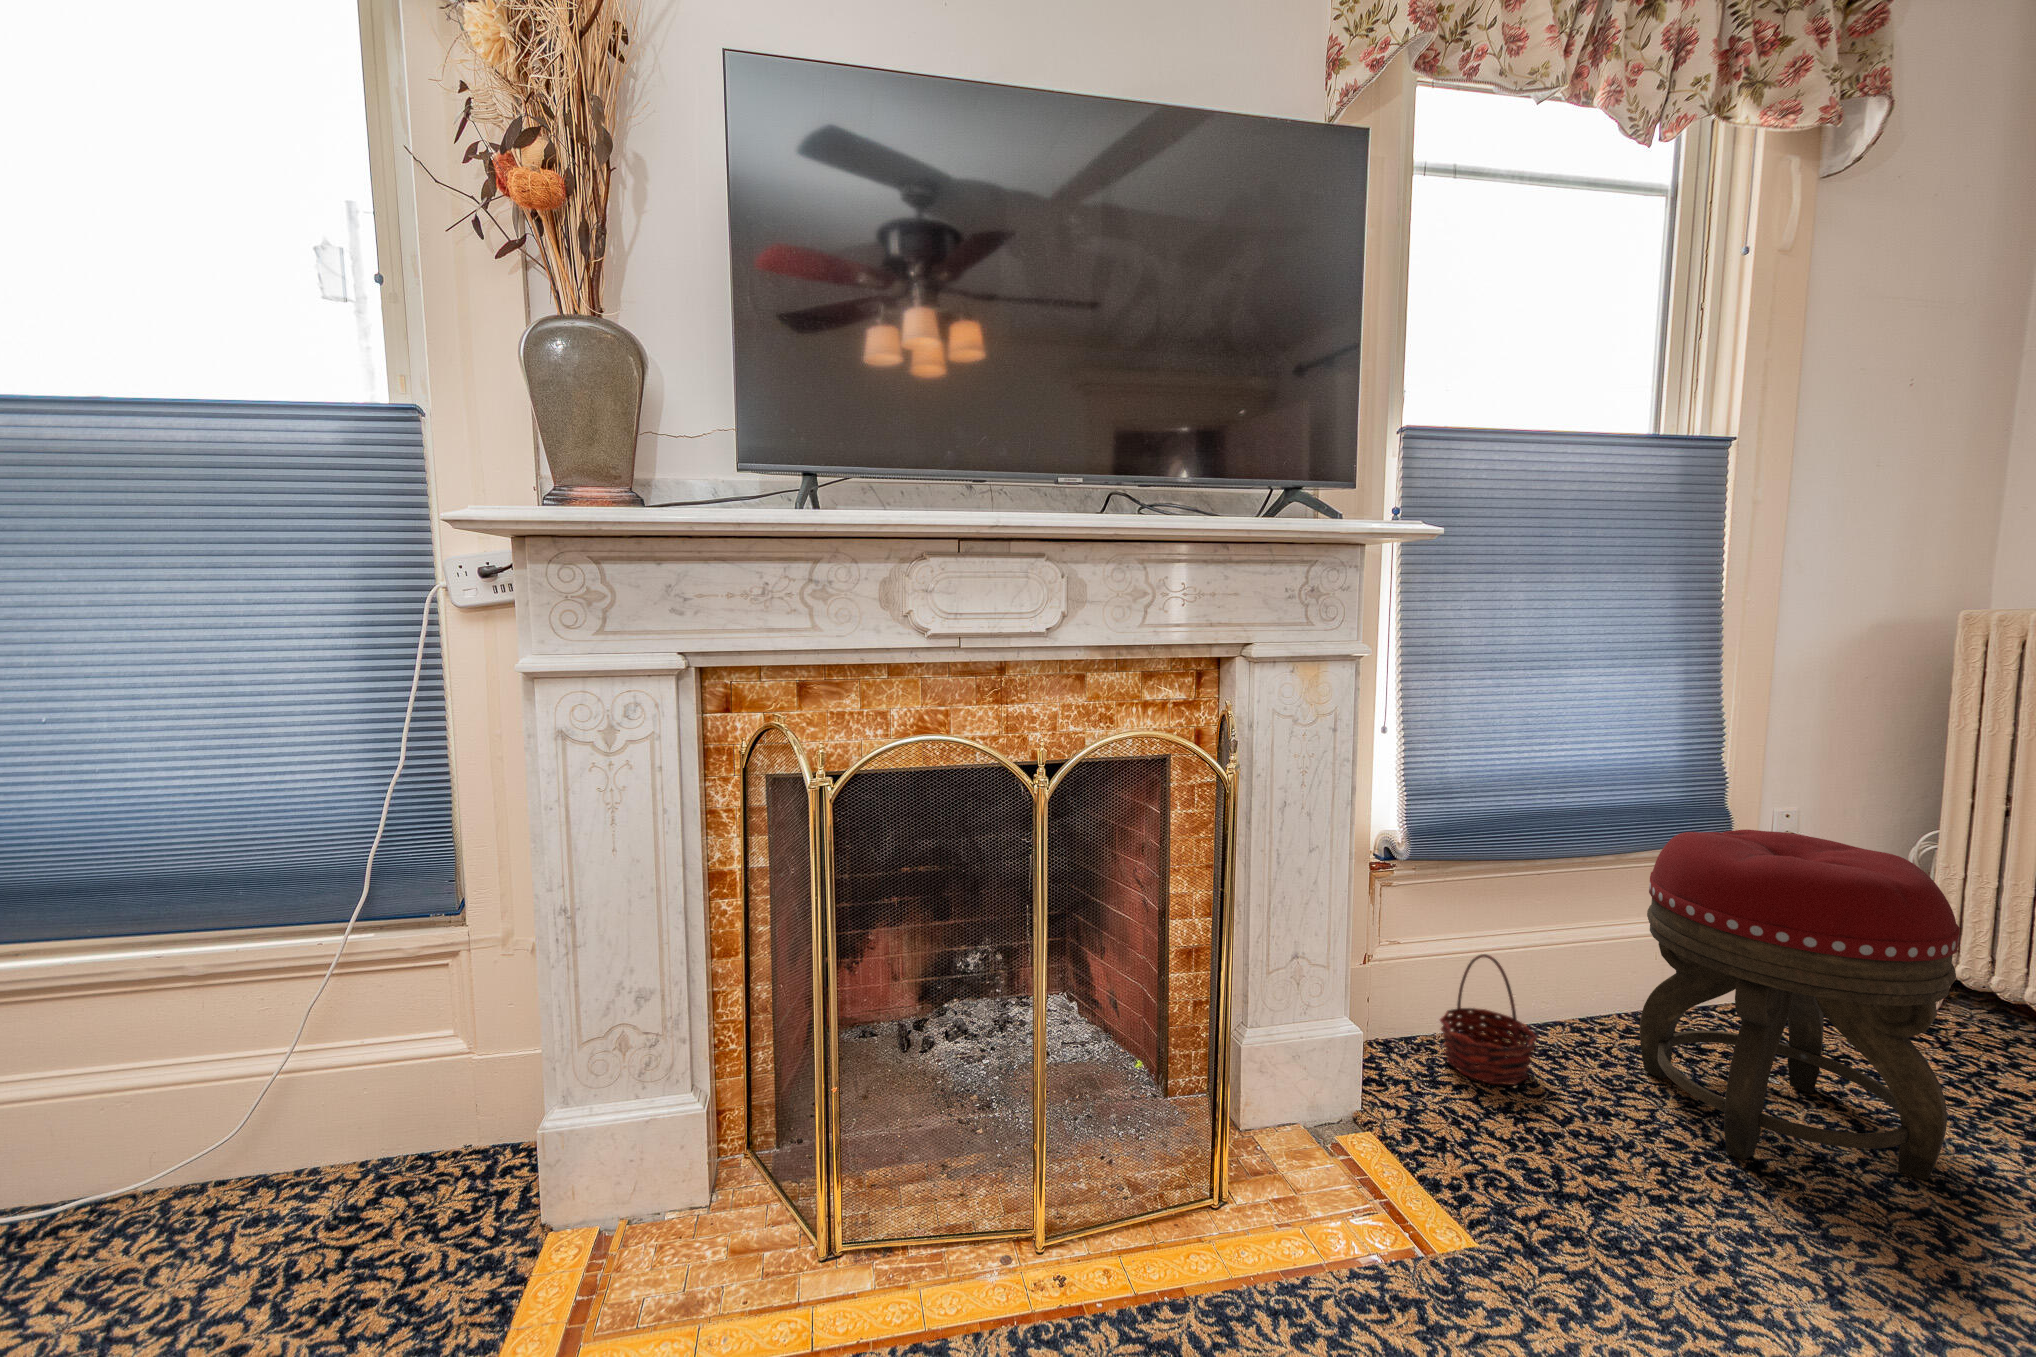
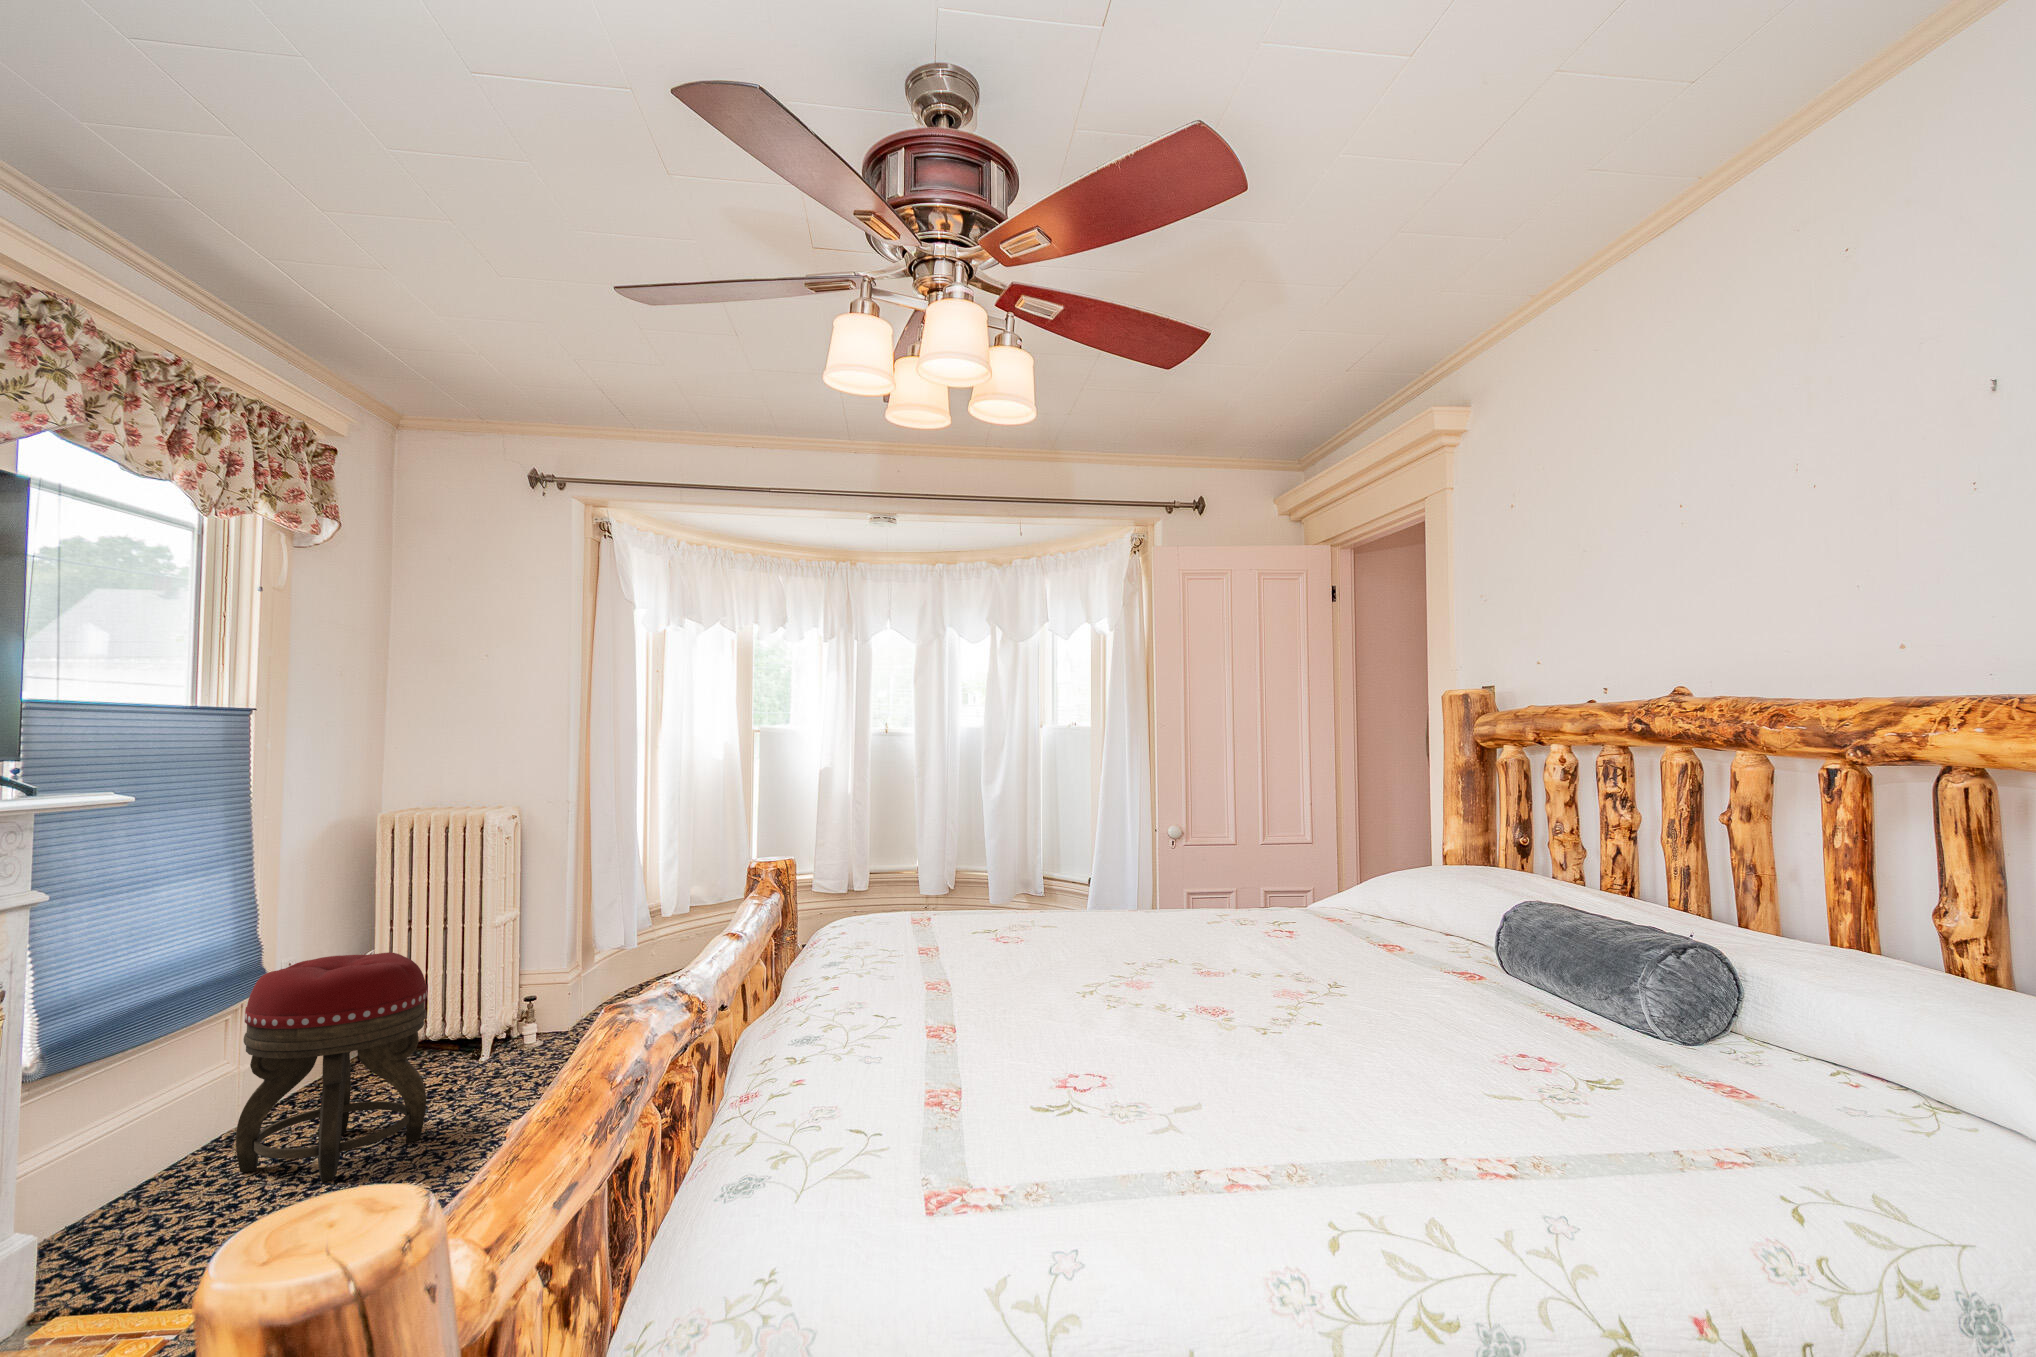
basket: present [1440,954,1537,1085] -> none [64,1126,168,1247]

